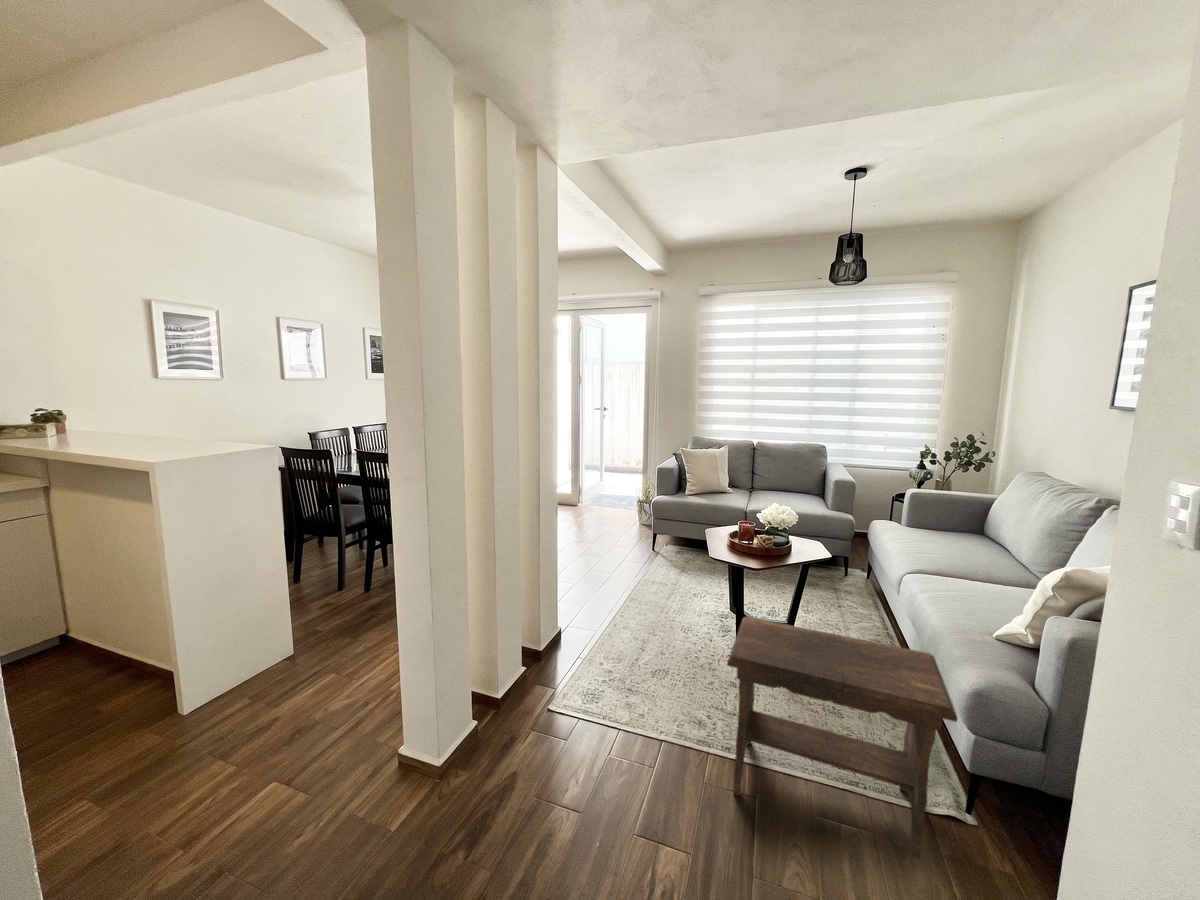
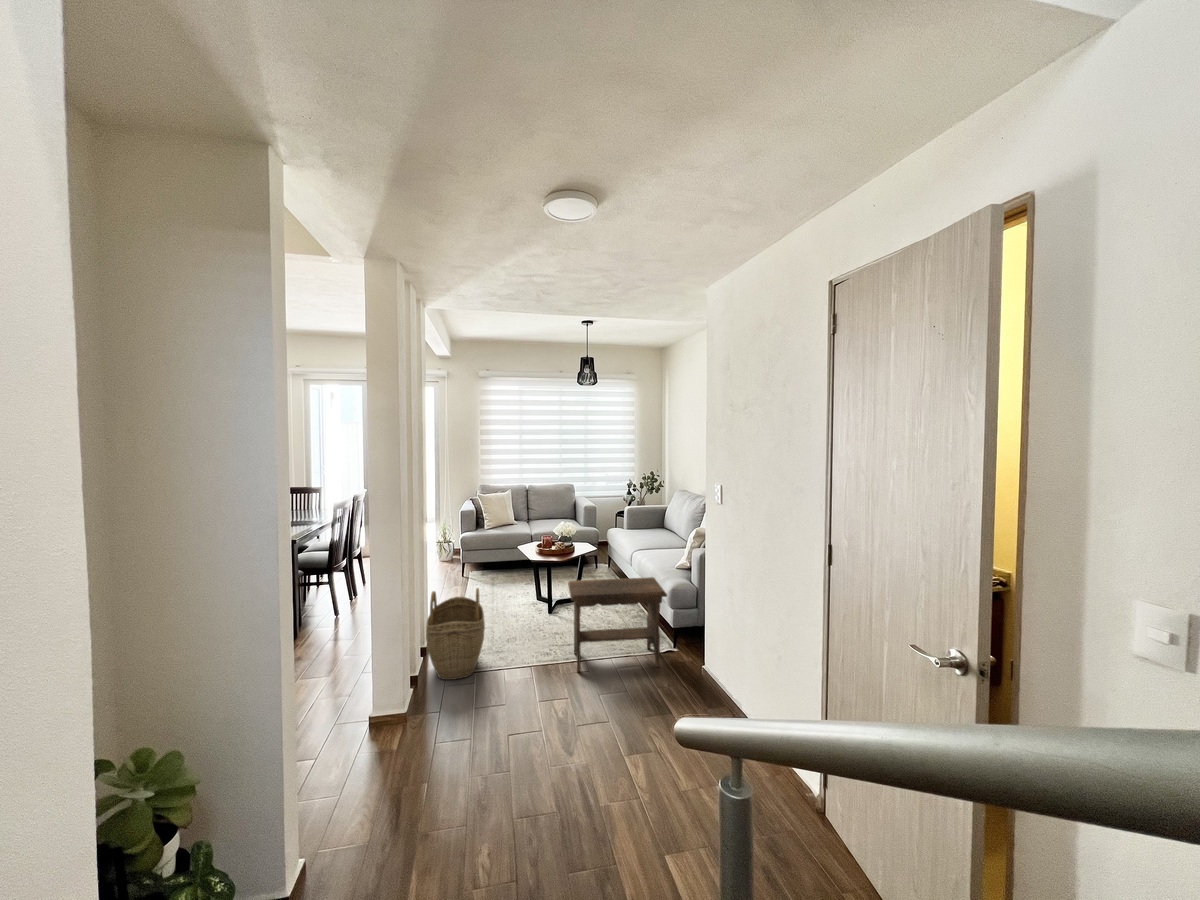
woven basket: none [508,584,604,727] -> present [426,588,485,680]

